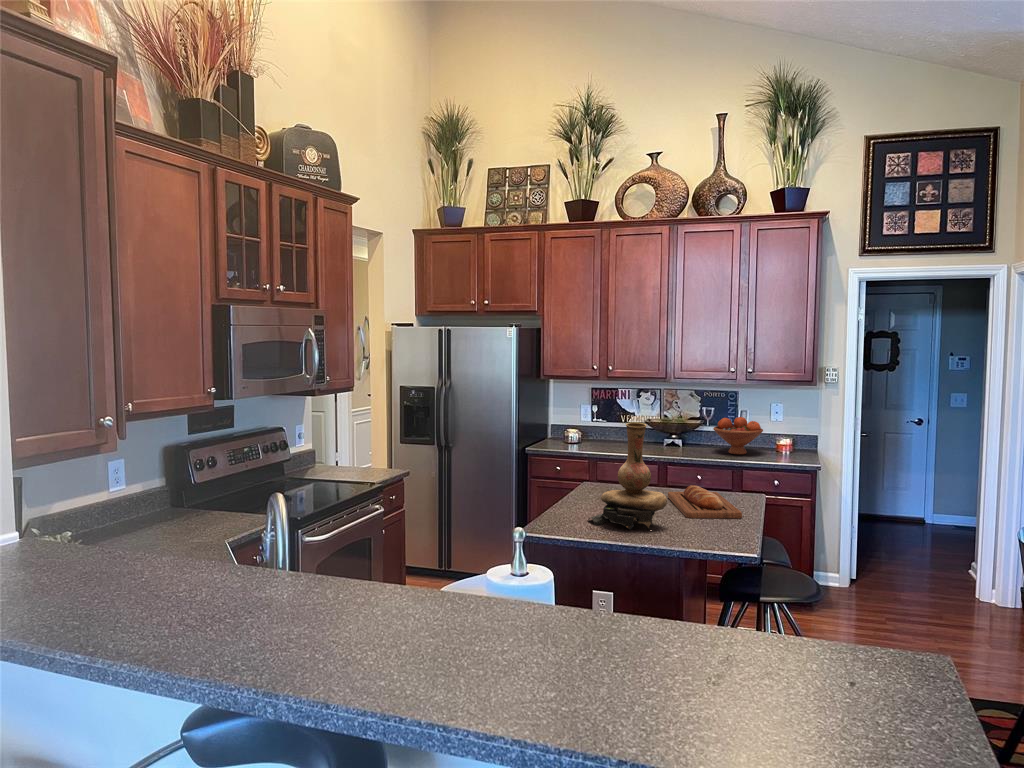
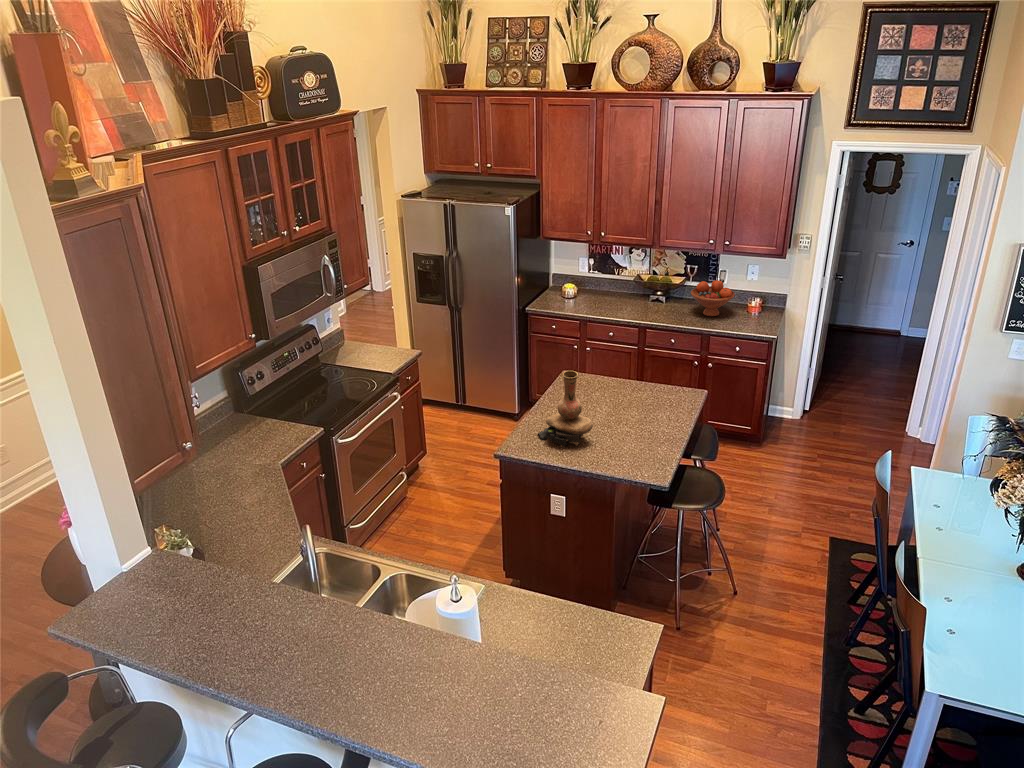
bread loaf: present [668,485,742,519] -> none [610,394,654,431]

